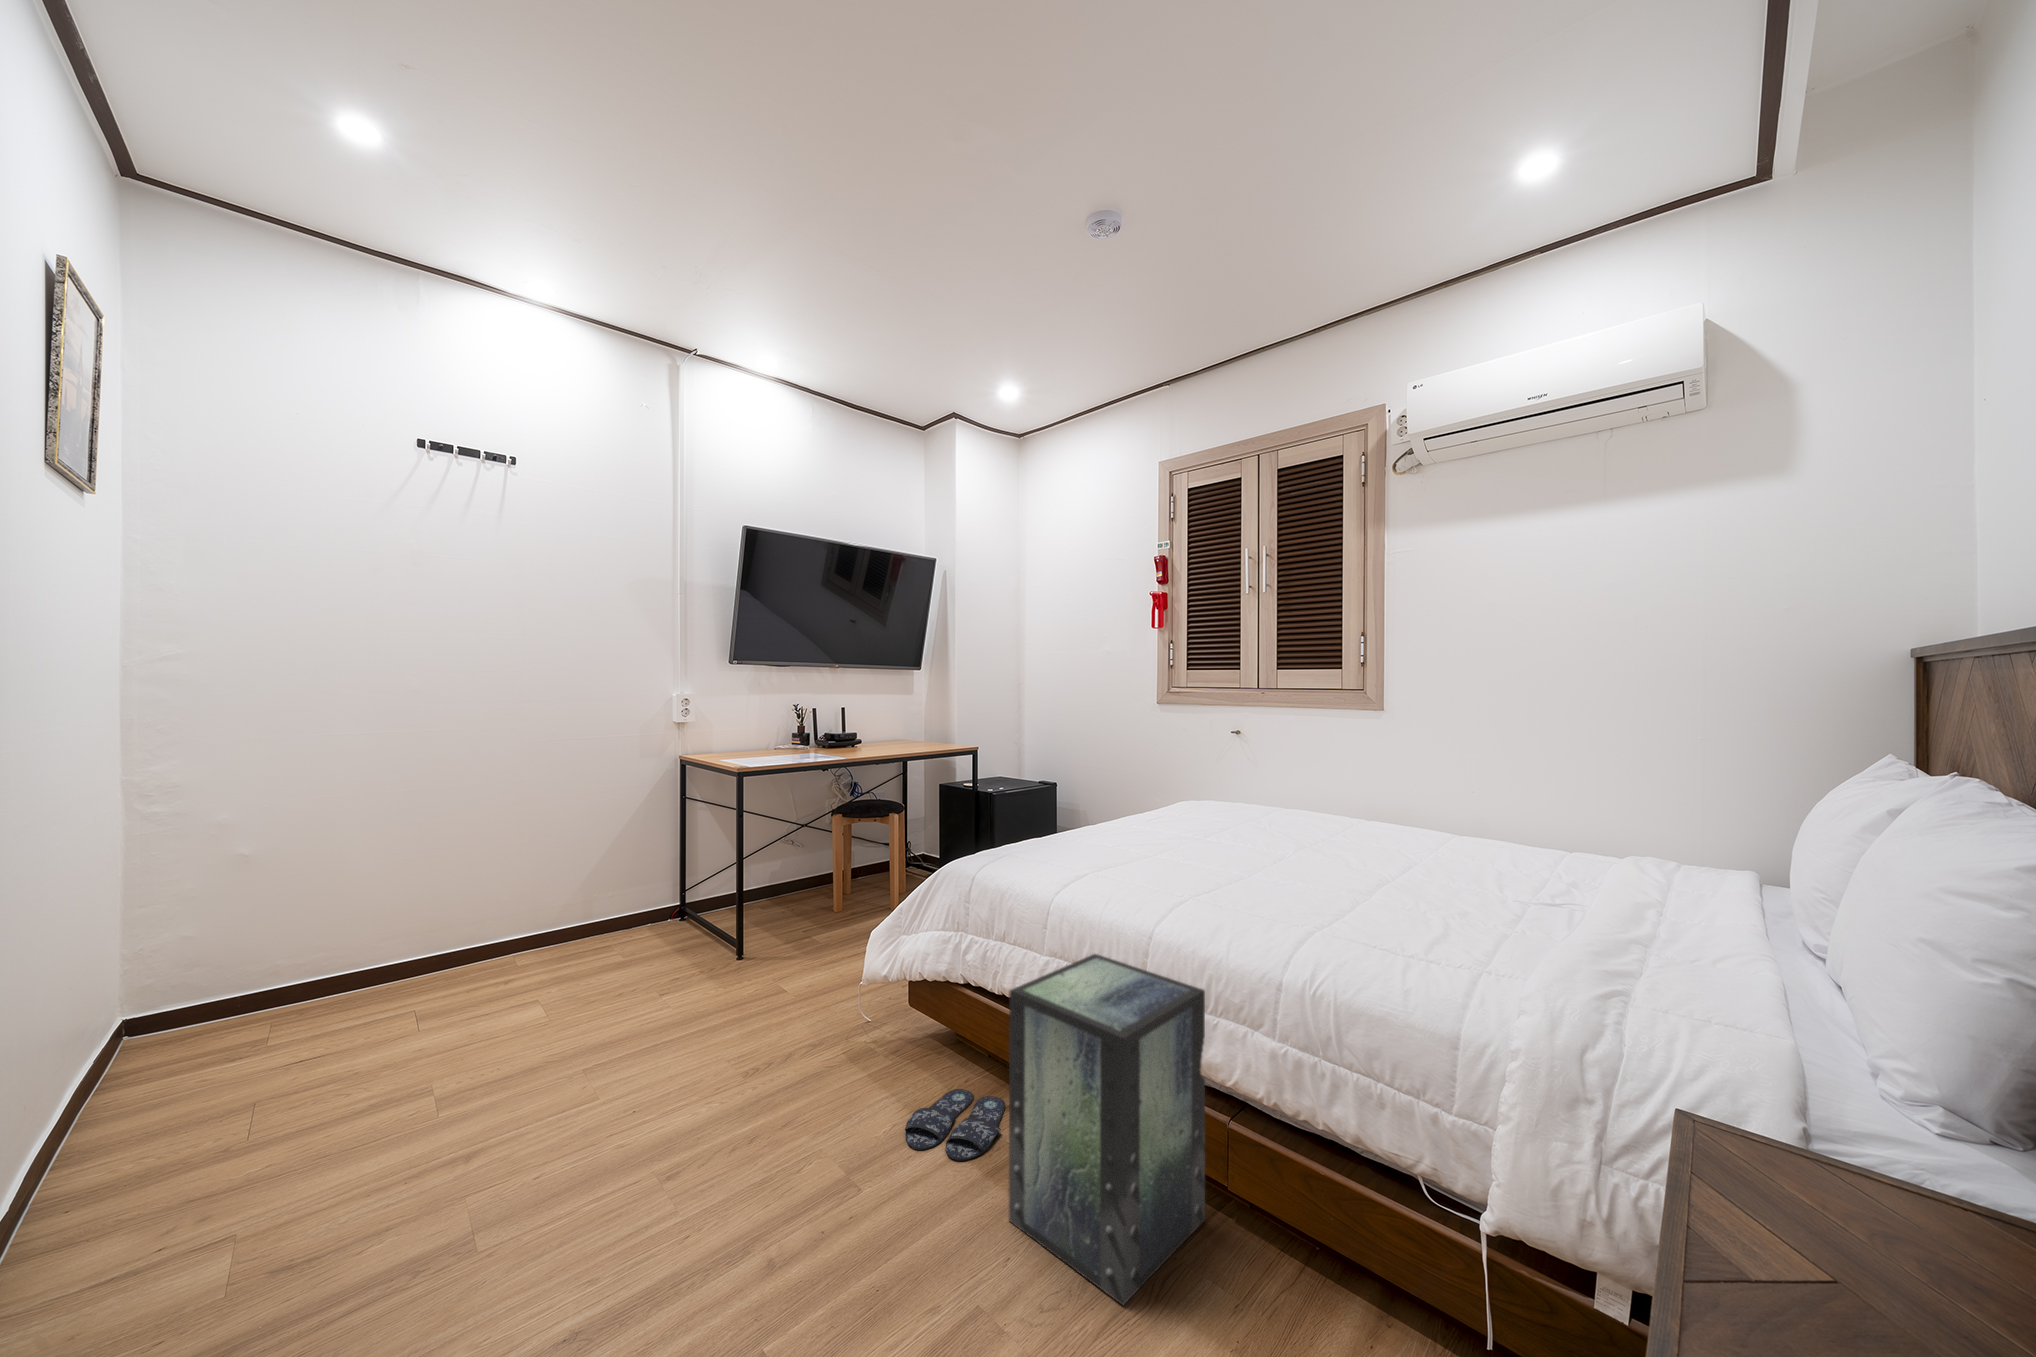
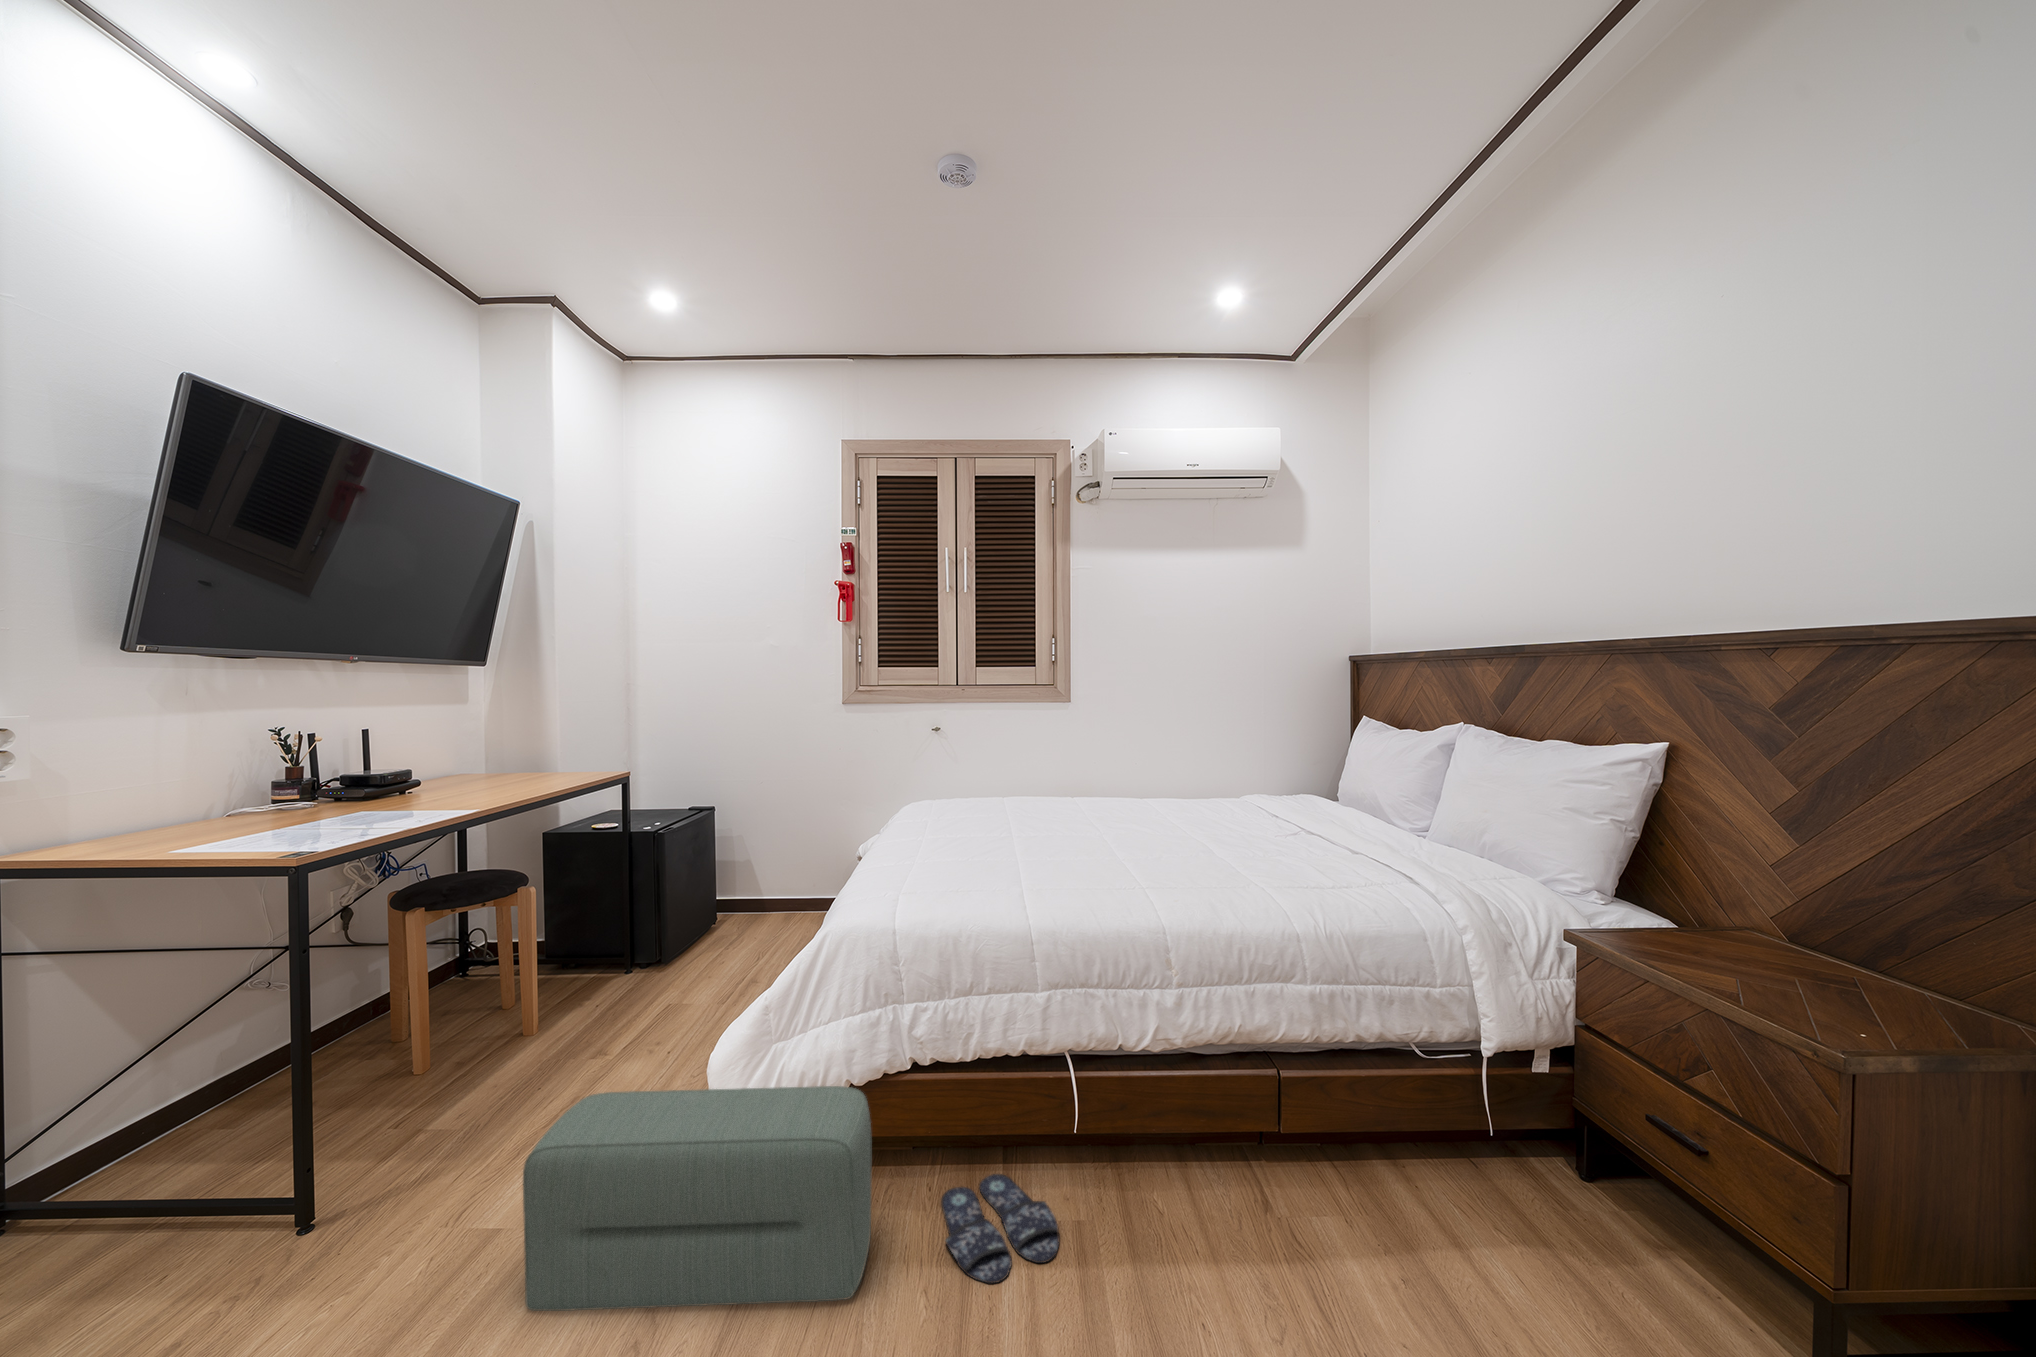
pouf: none [743,924,894,1102] -> present [523,1086,872,1311]
storage box: present [1009,954,1205,1305] -> none [1130,965,1309,1276]

